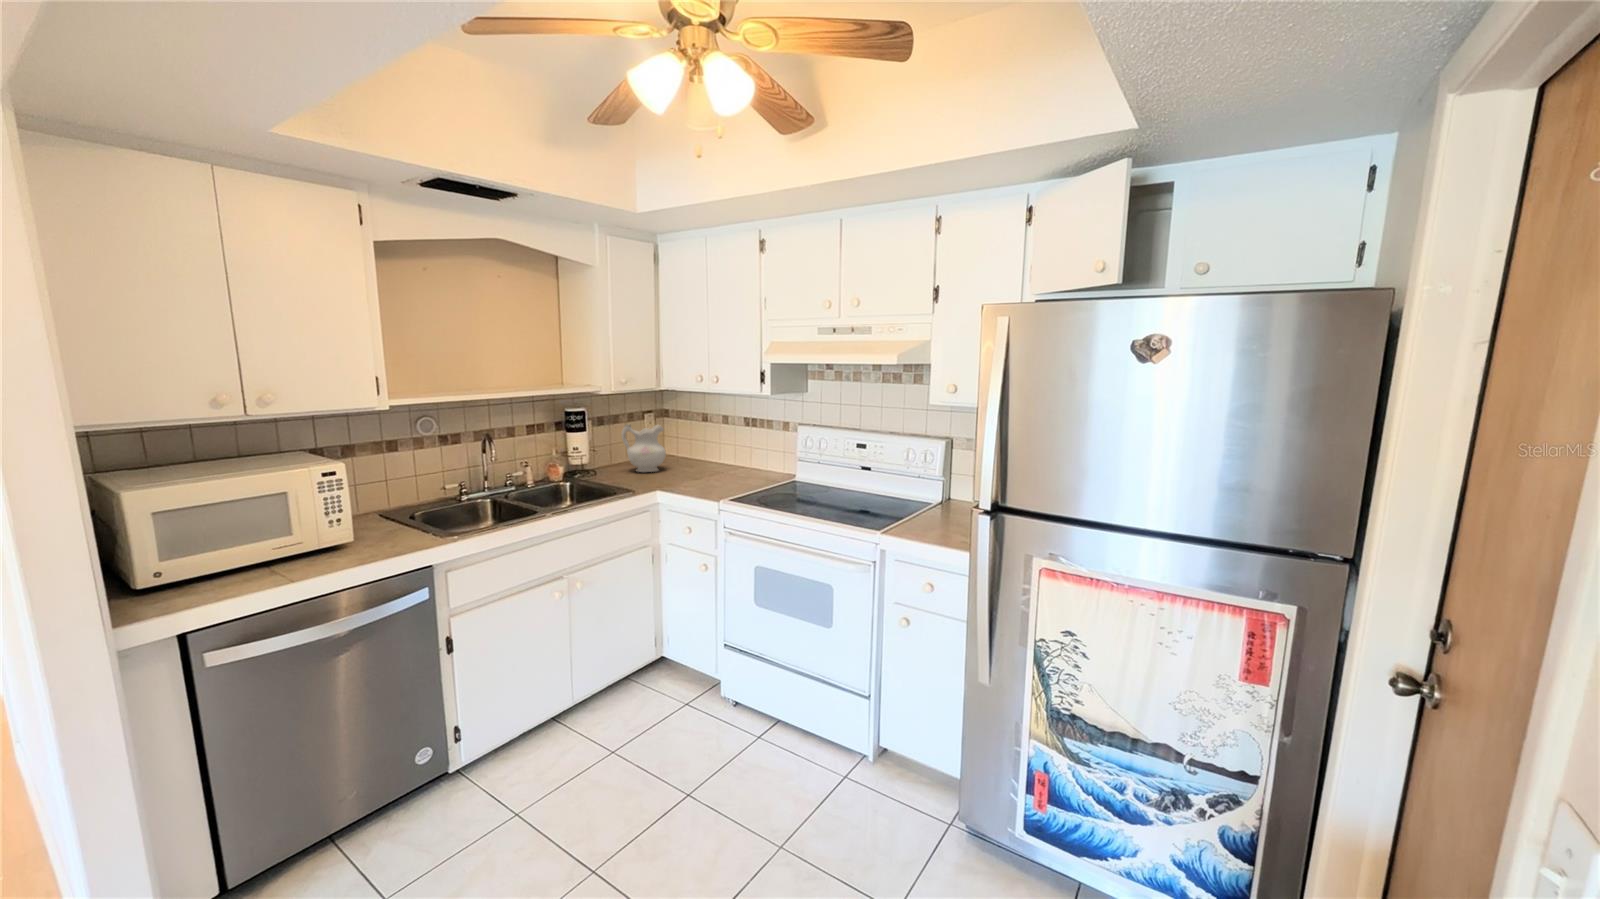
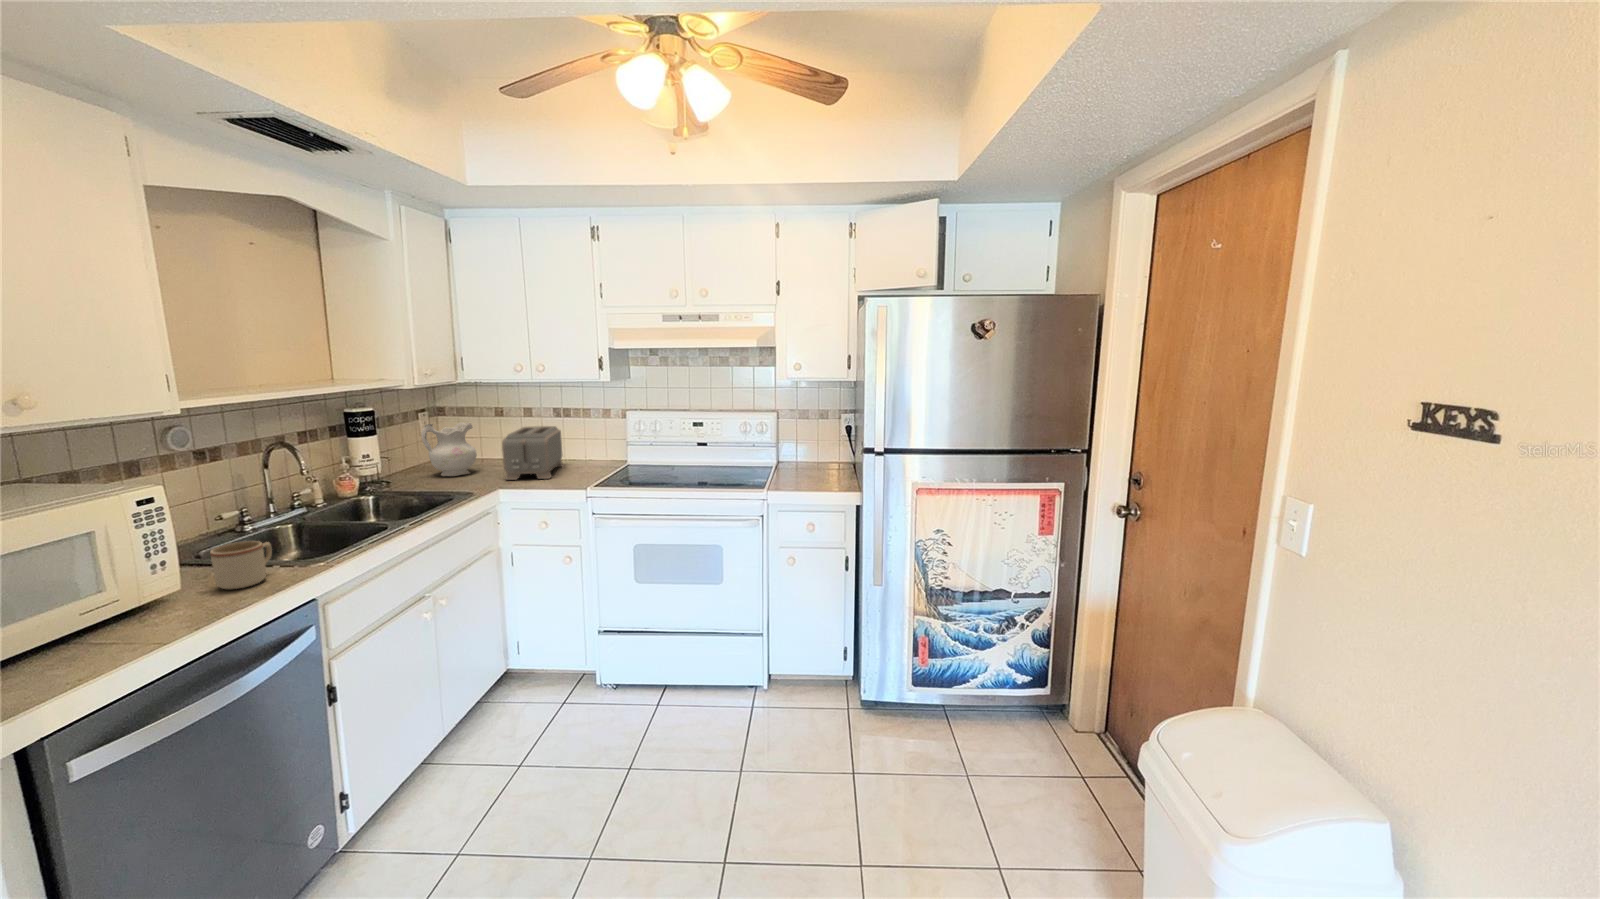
toaster: none [669,433,736,485] -> present [502,426,563,480]
mug: none [374,511,421,547] -> present [210,541,272,589]

